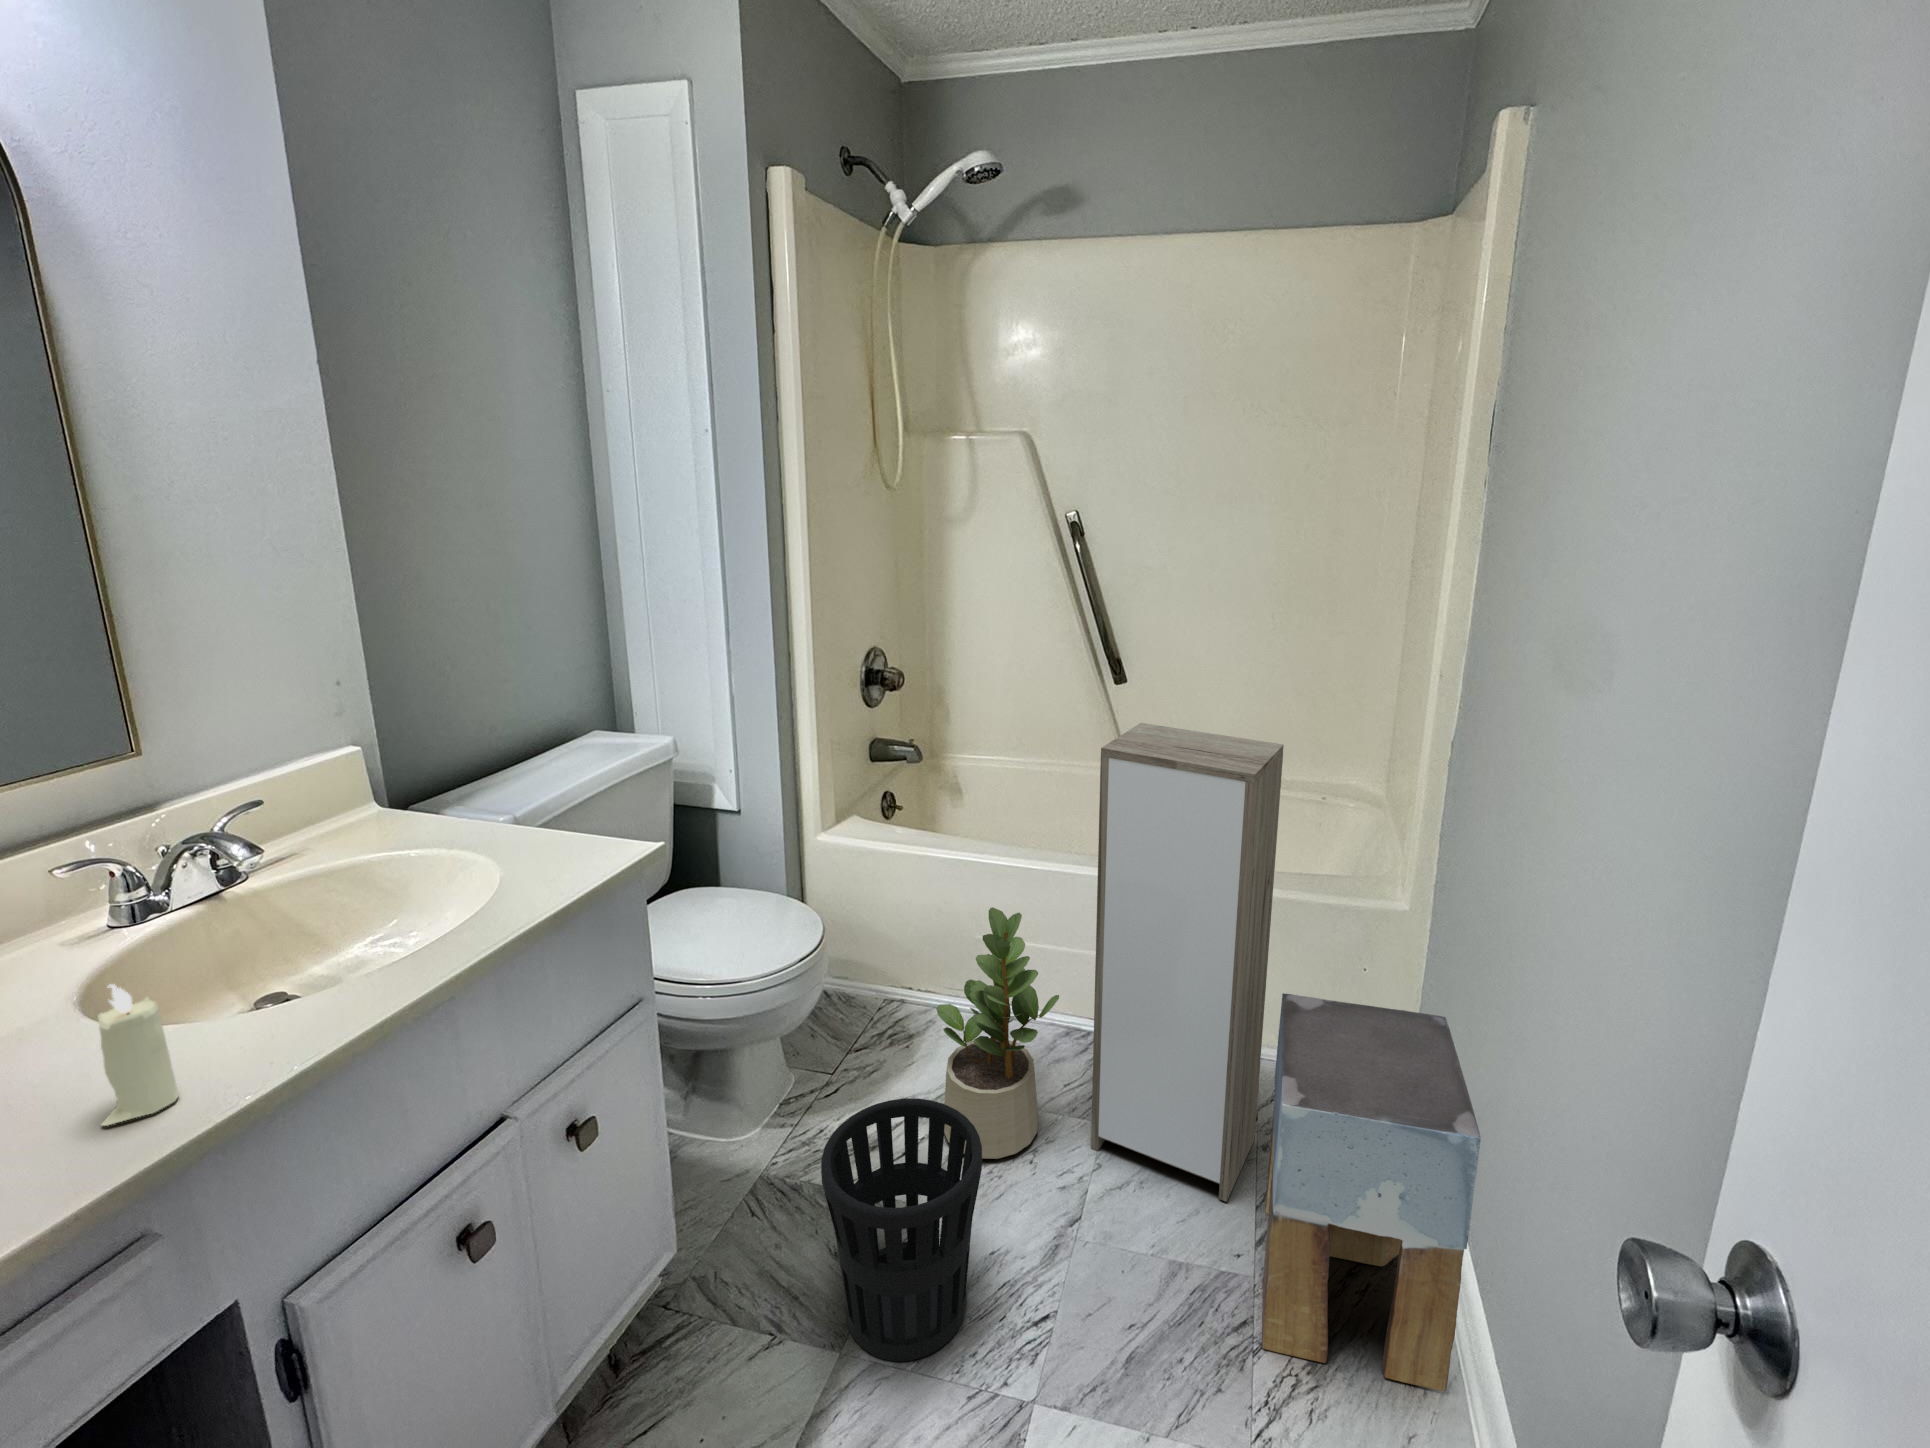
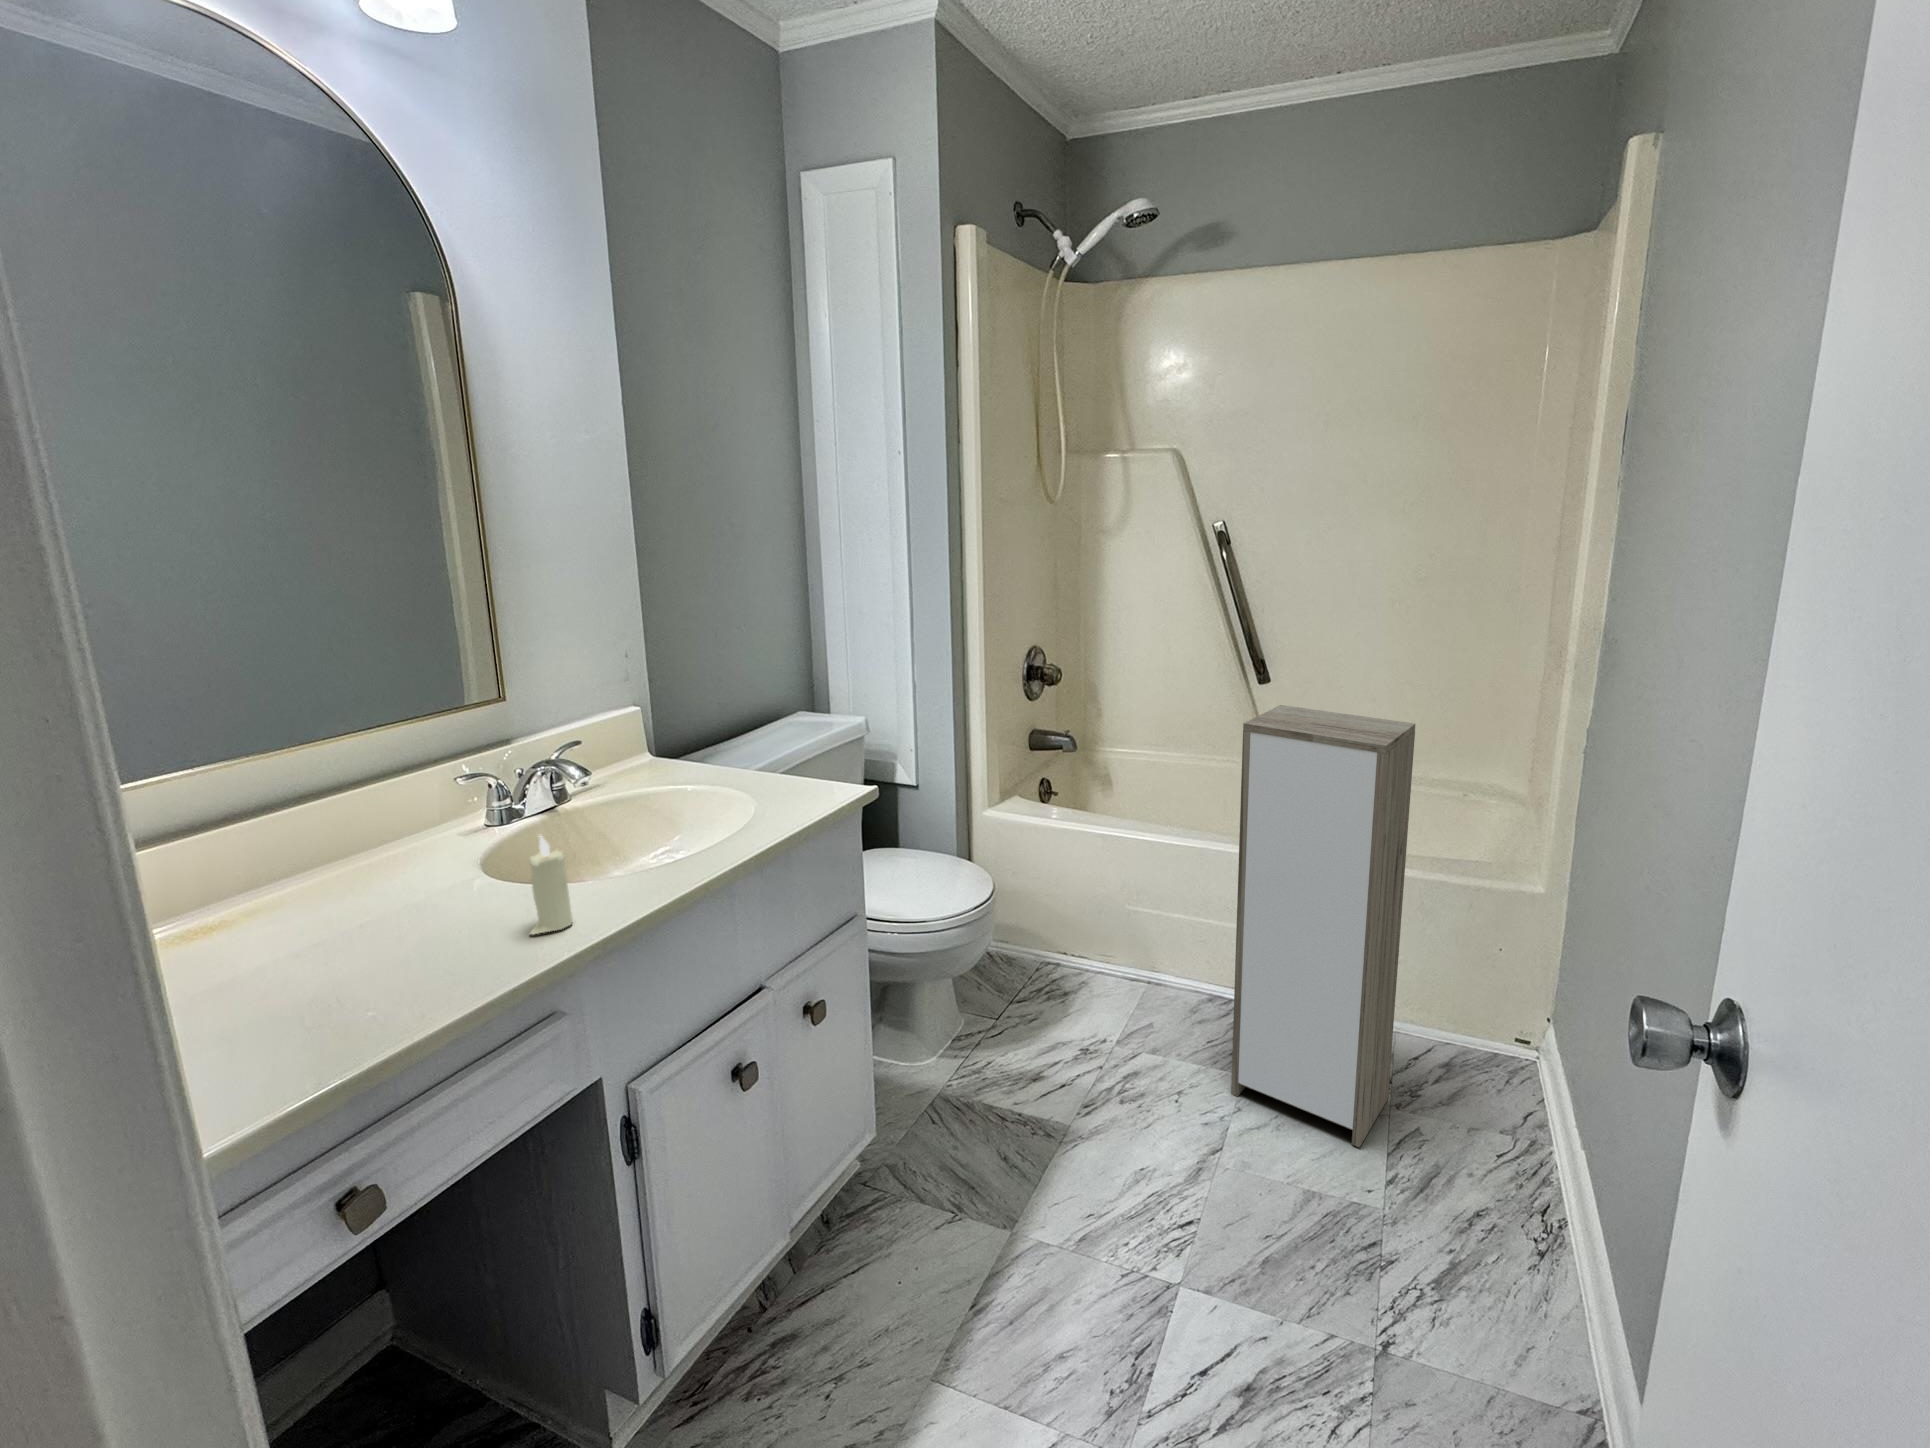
potted plant: present [936,907,1059,1159] -> none [1091,868,1203,1095]
stool: present [1262,993,1481,1391] -> none [1390,951,1598,1319]
wastebasket: present [821,1098,982,1361] -> none [997,1023,1135,1244]

